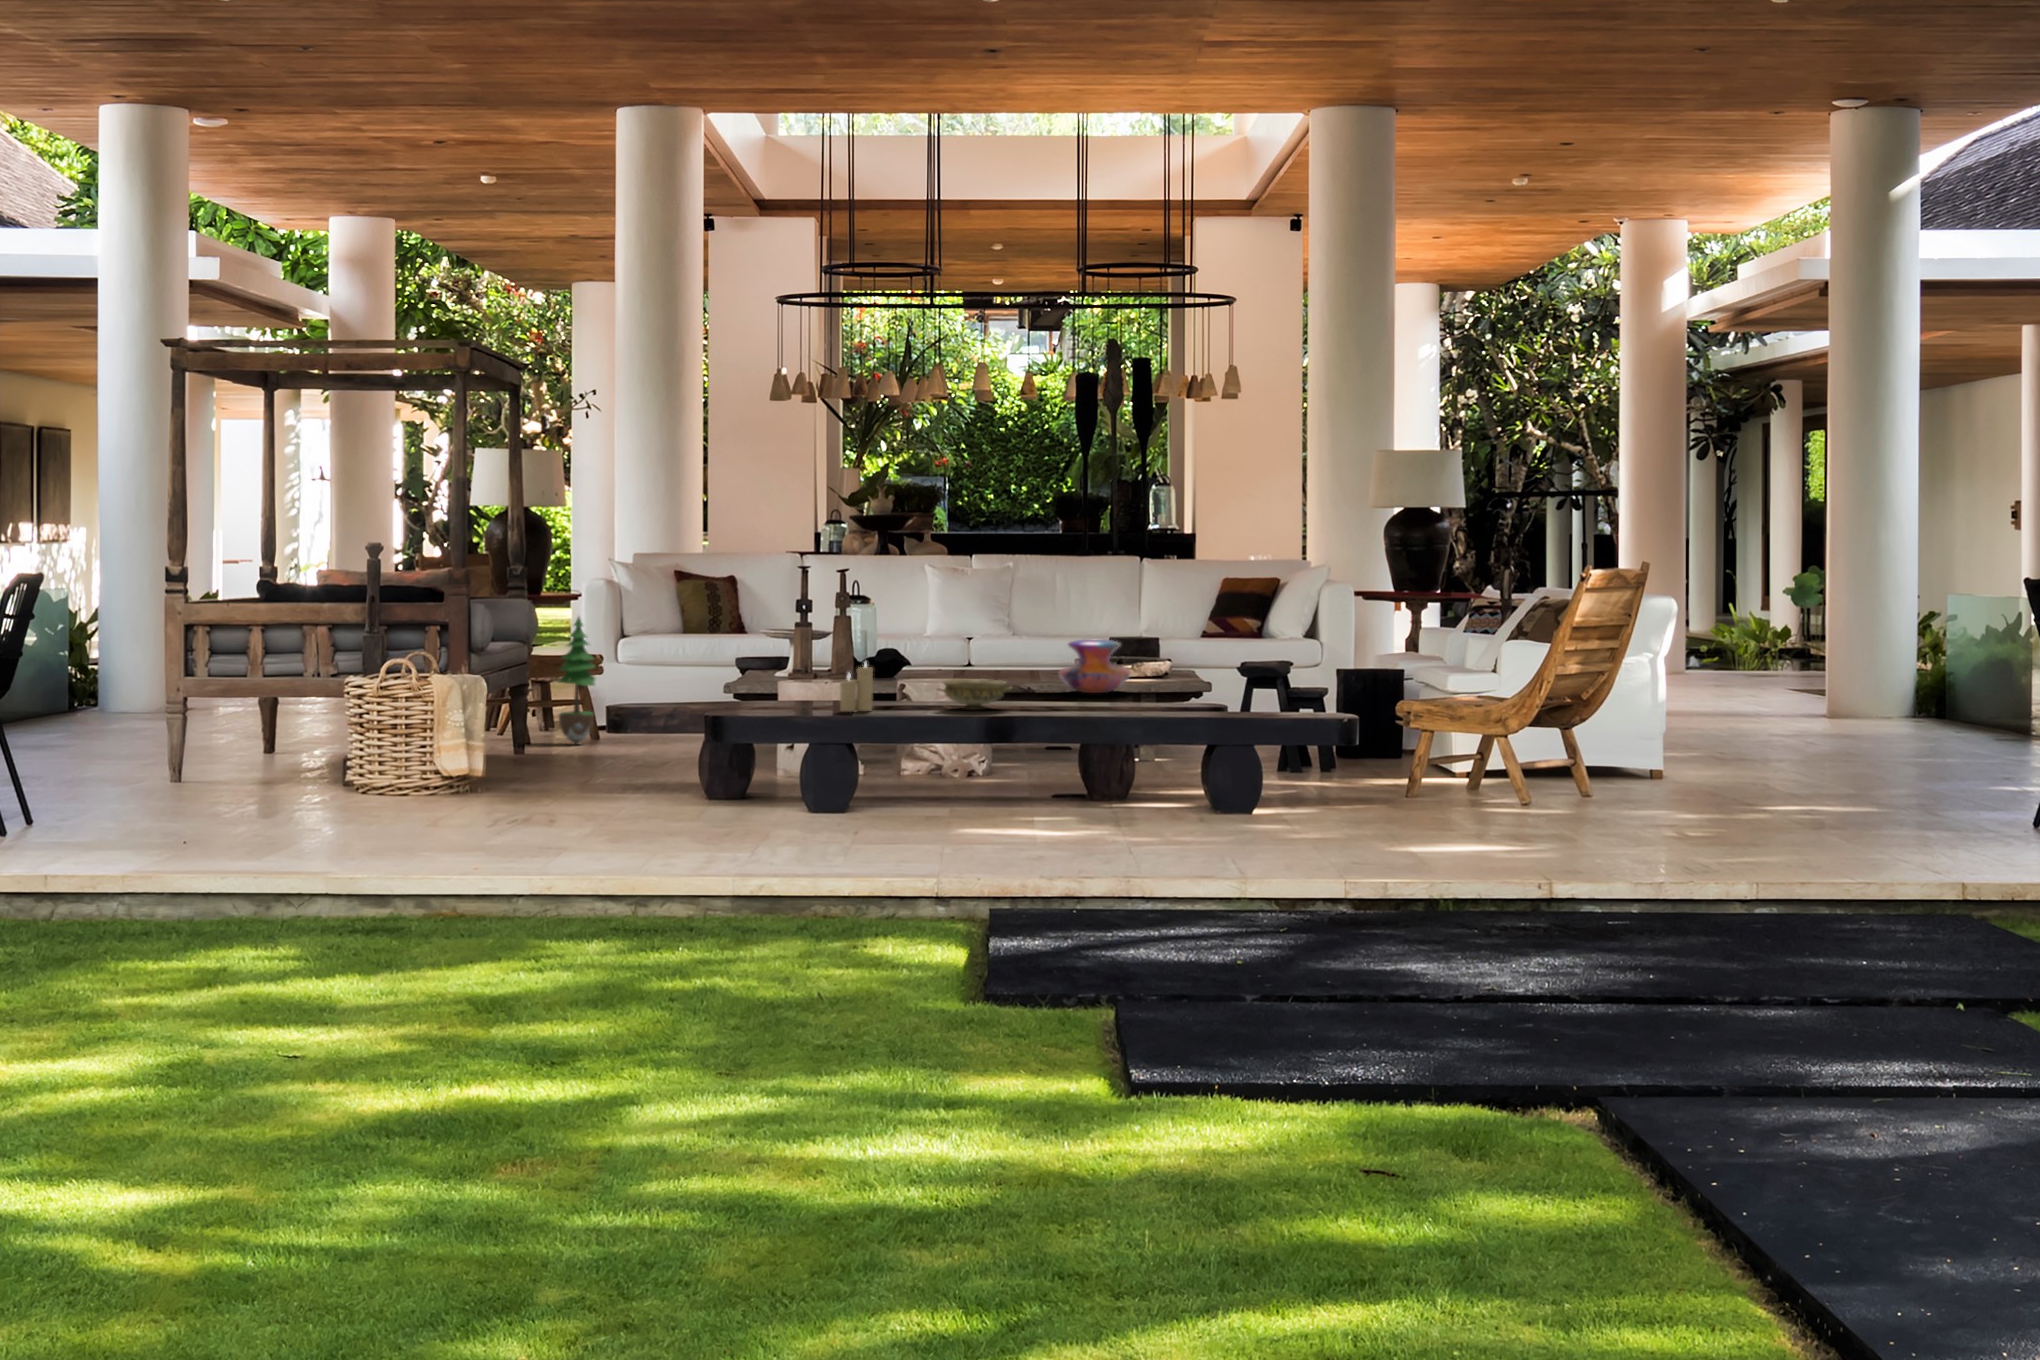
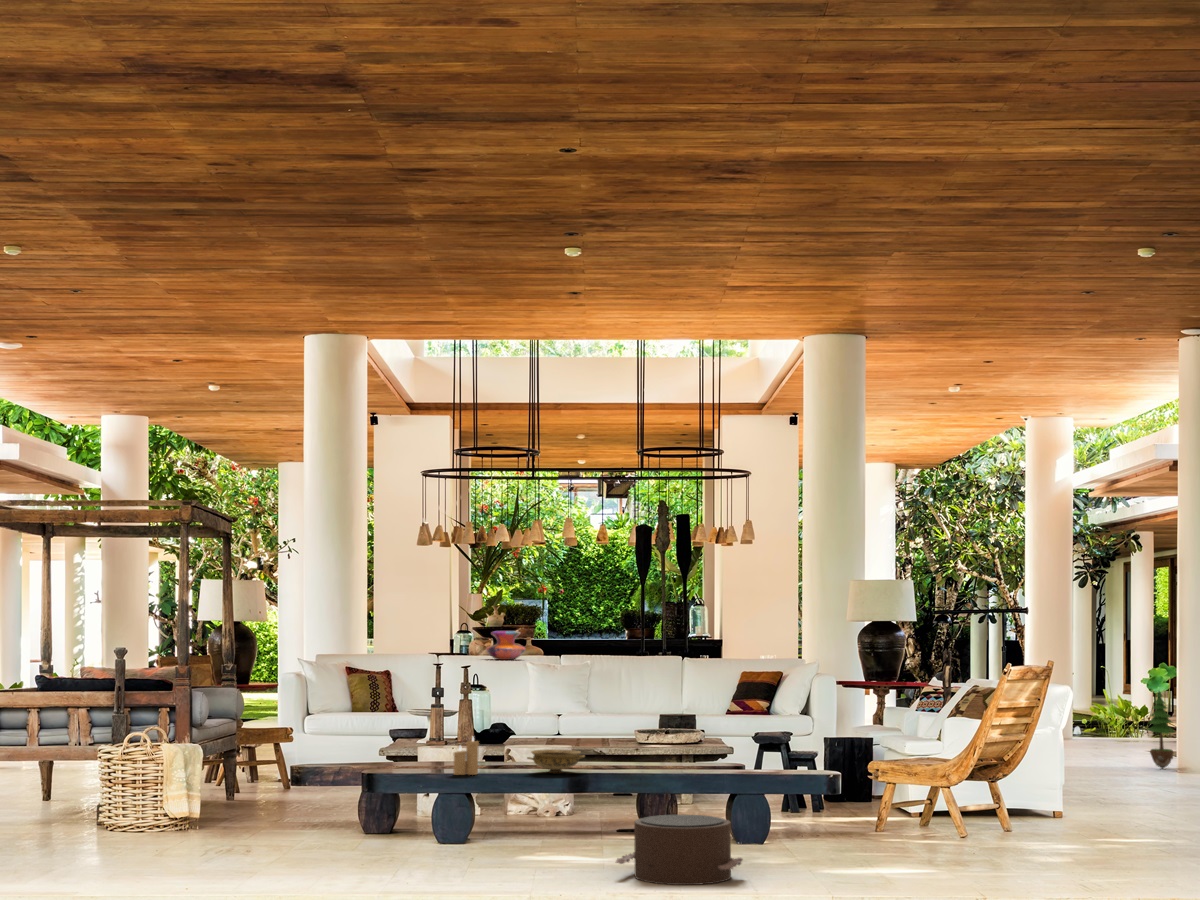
potted tree: present [555,617,595,744] -> present [1147,691,1175,769]
decorative vase: present [1059,640,1130,693] -> present [486,631,526,660]
pouf: none [1054,760,1219,847] -> present [615,815,743,885]

